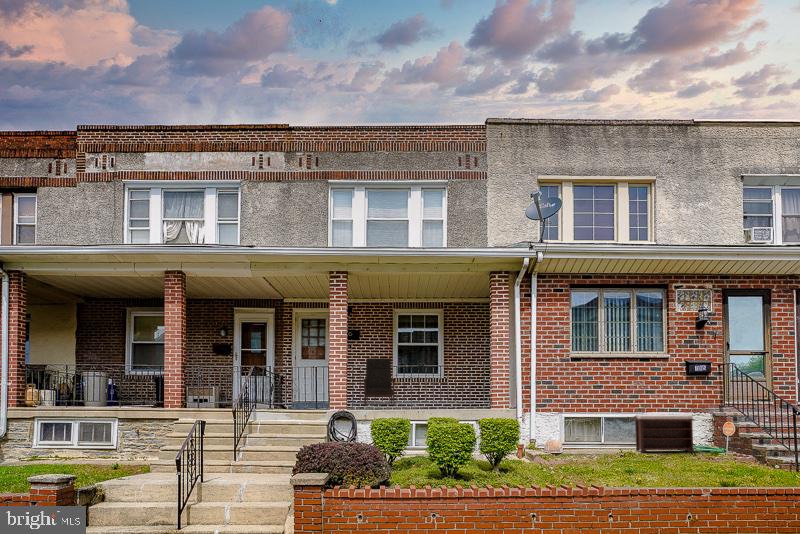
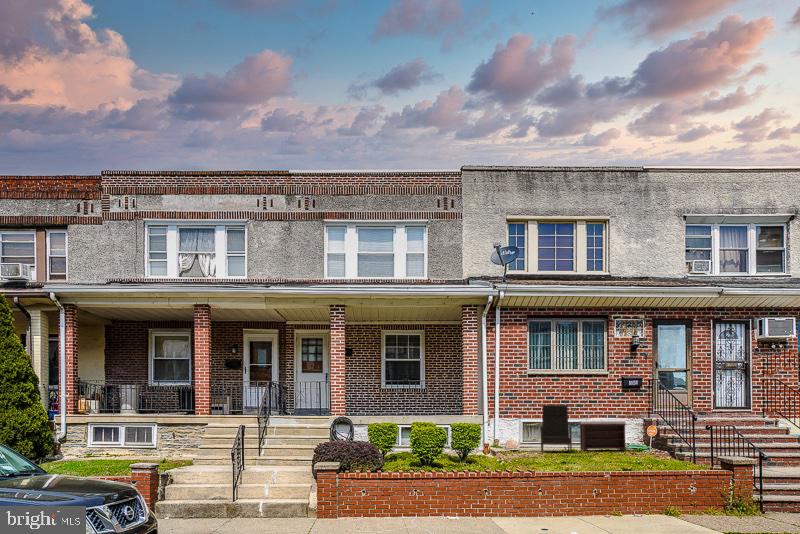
lounge chair: present [363,358,395,404] -> present [540,405,572,452]

